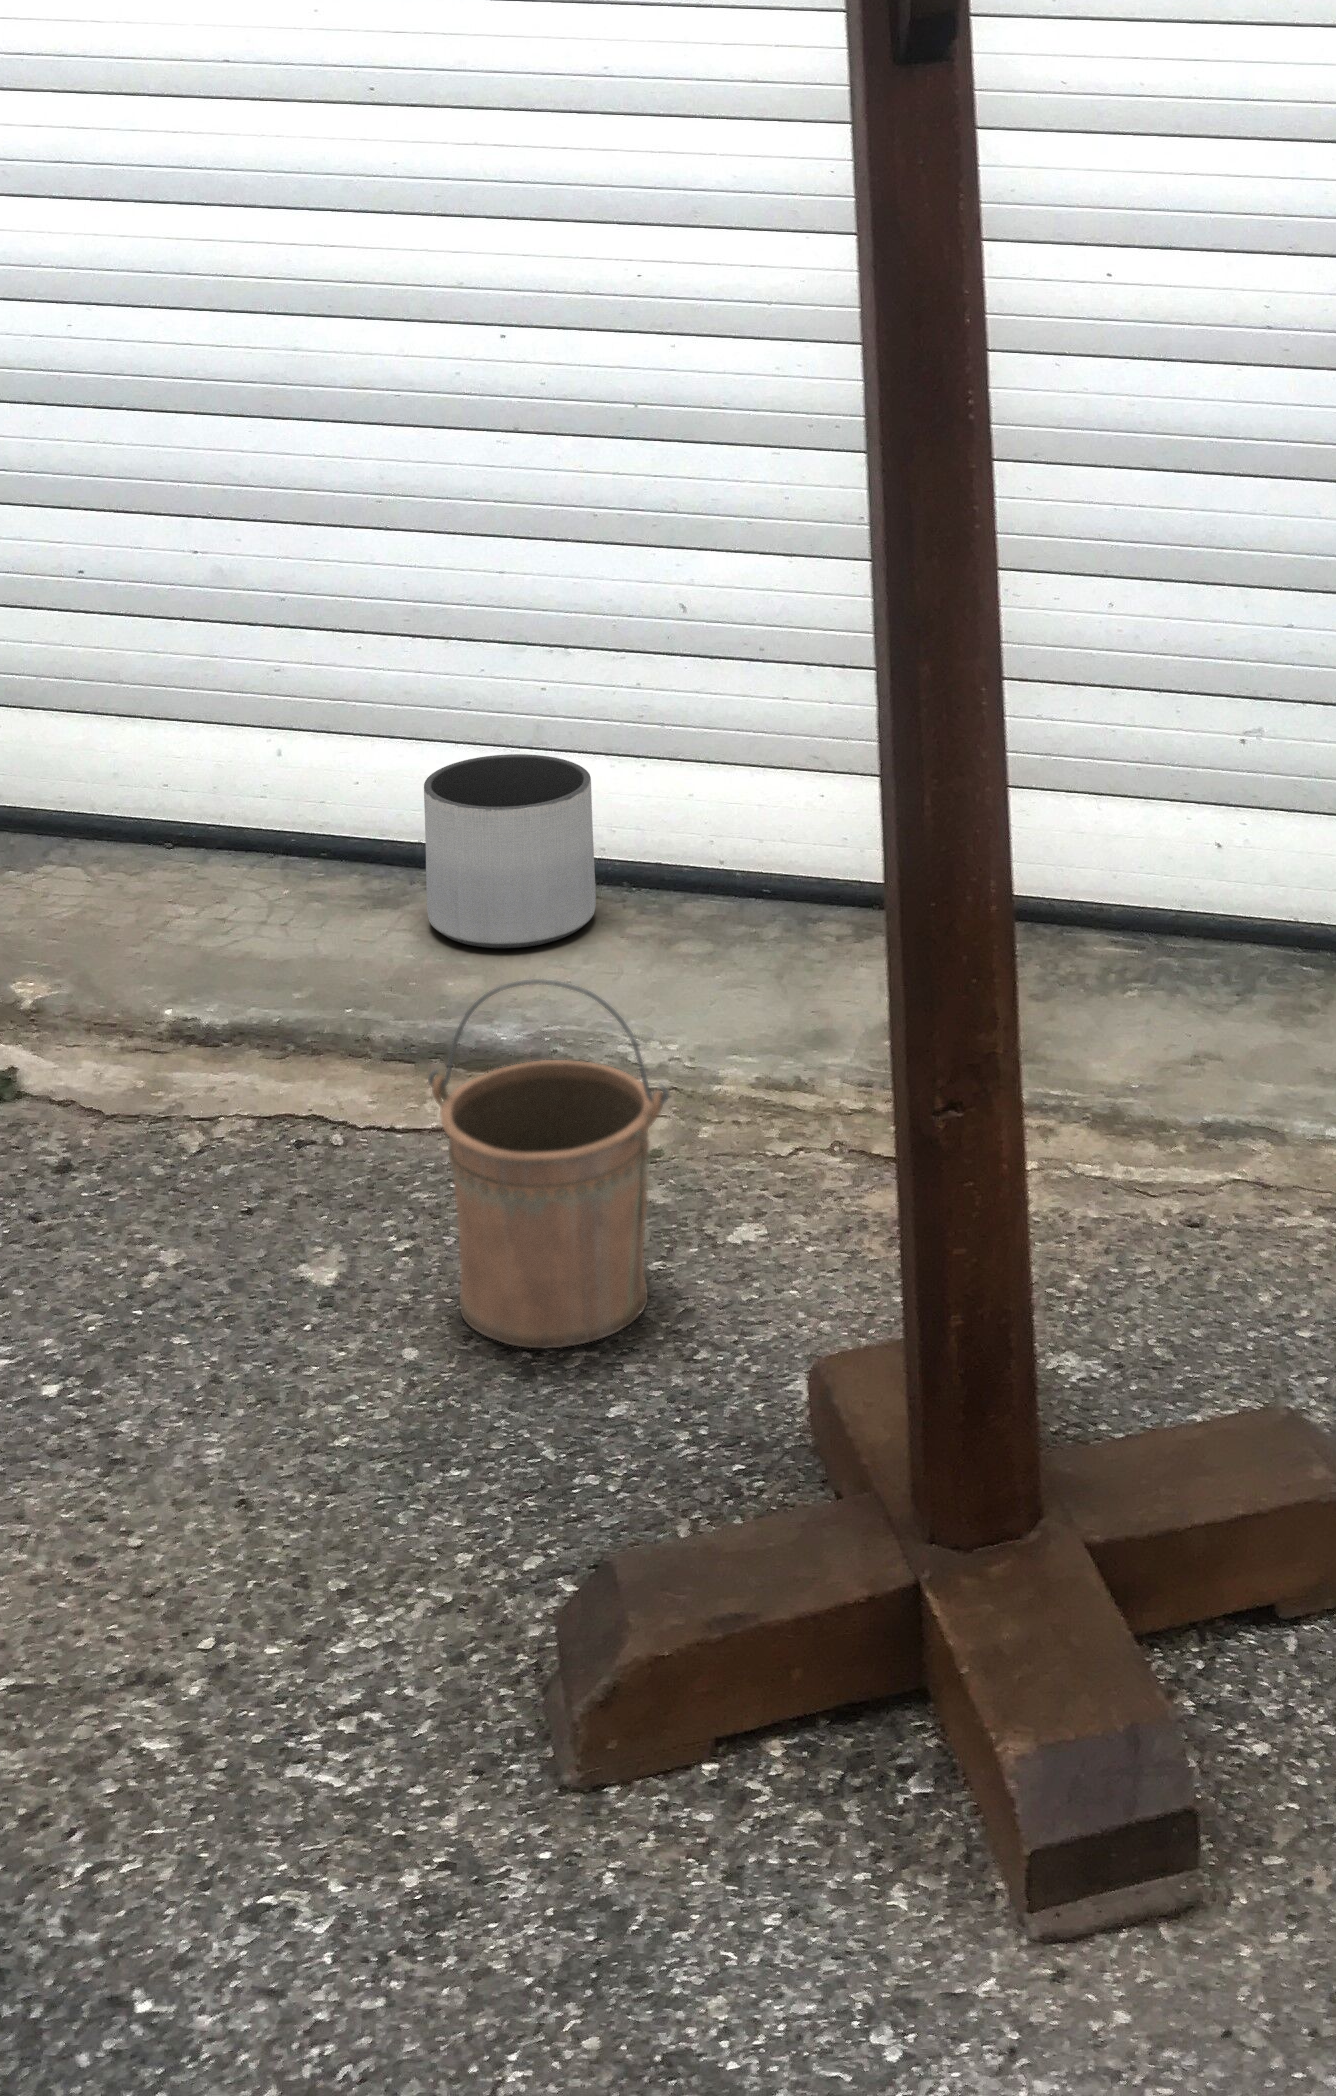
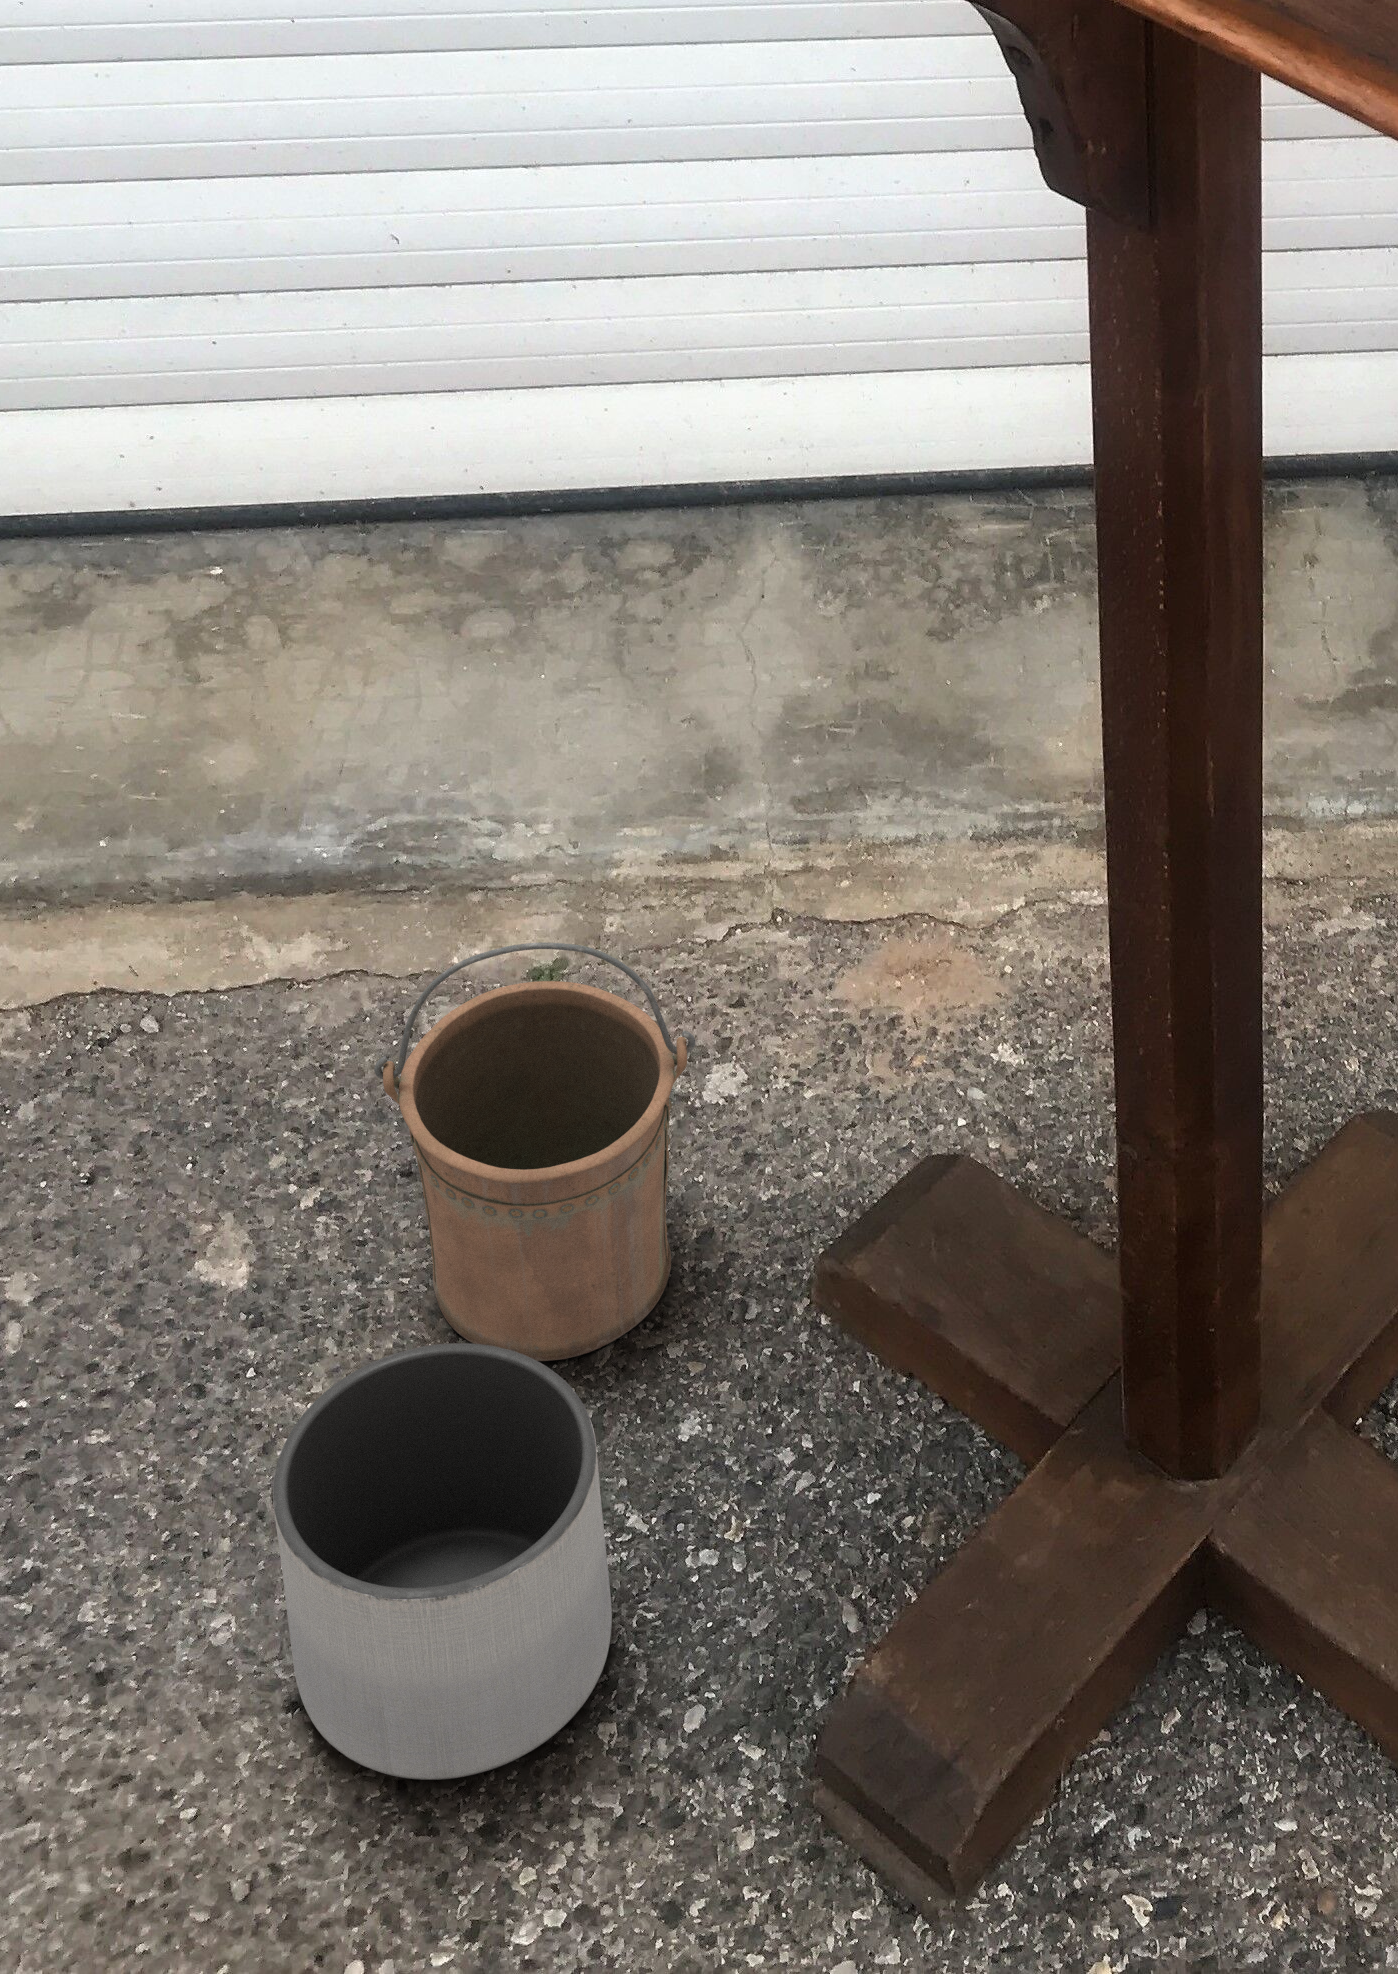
planter: present [424,754,596,948] -> present [273,1343,612,1780]

